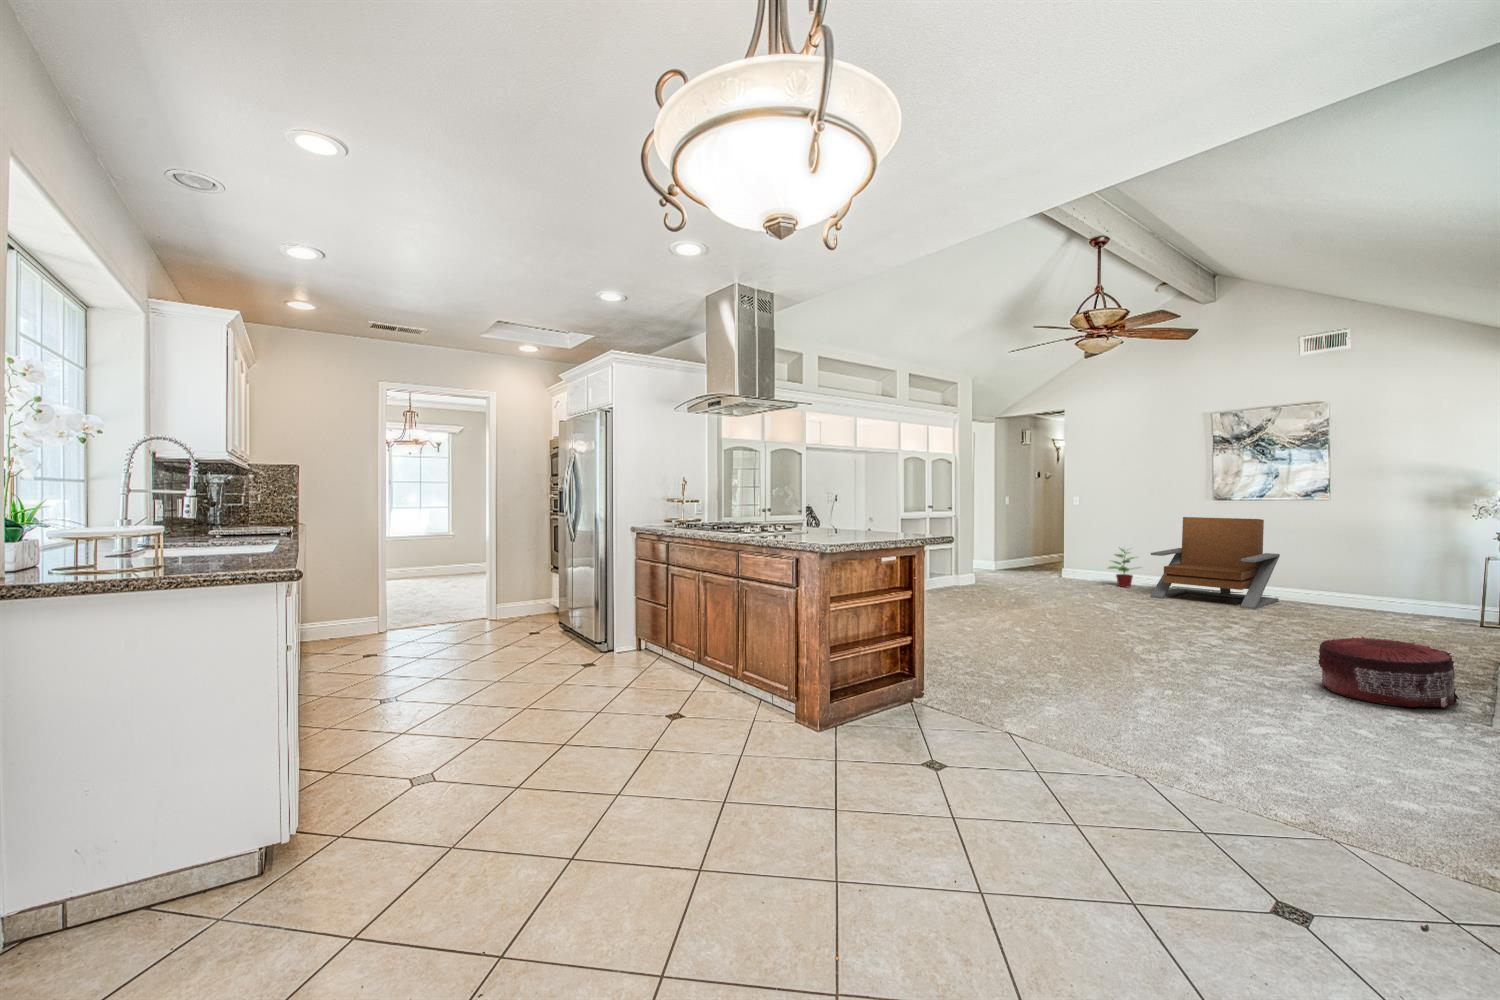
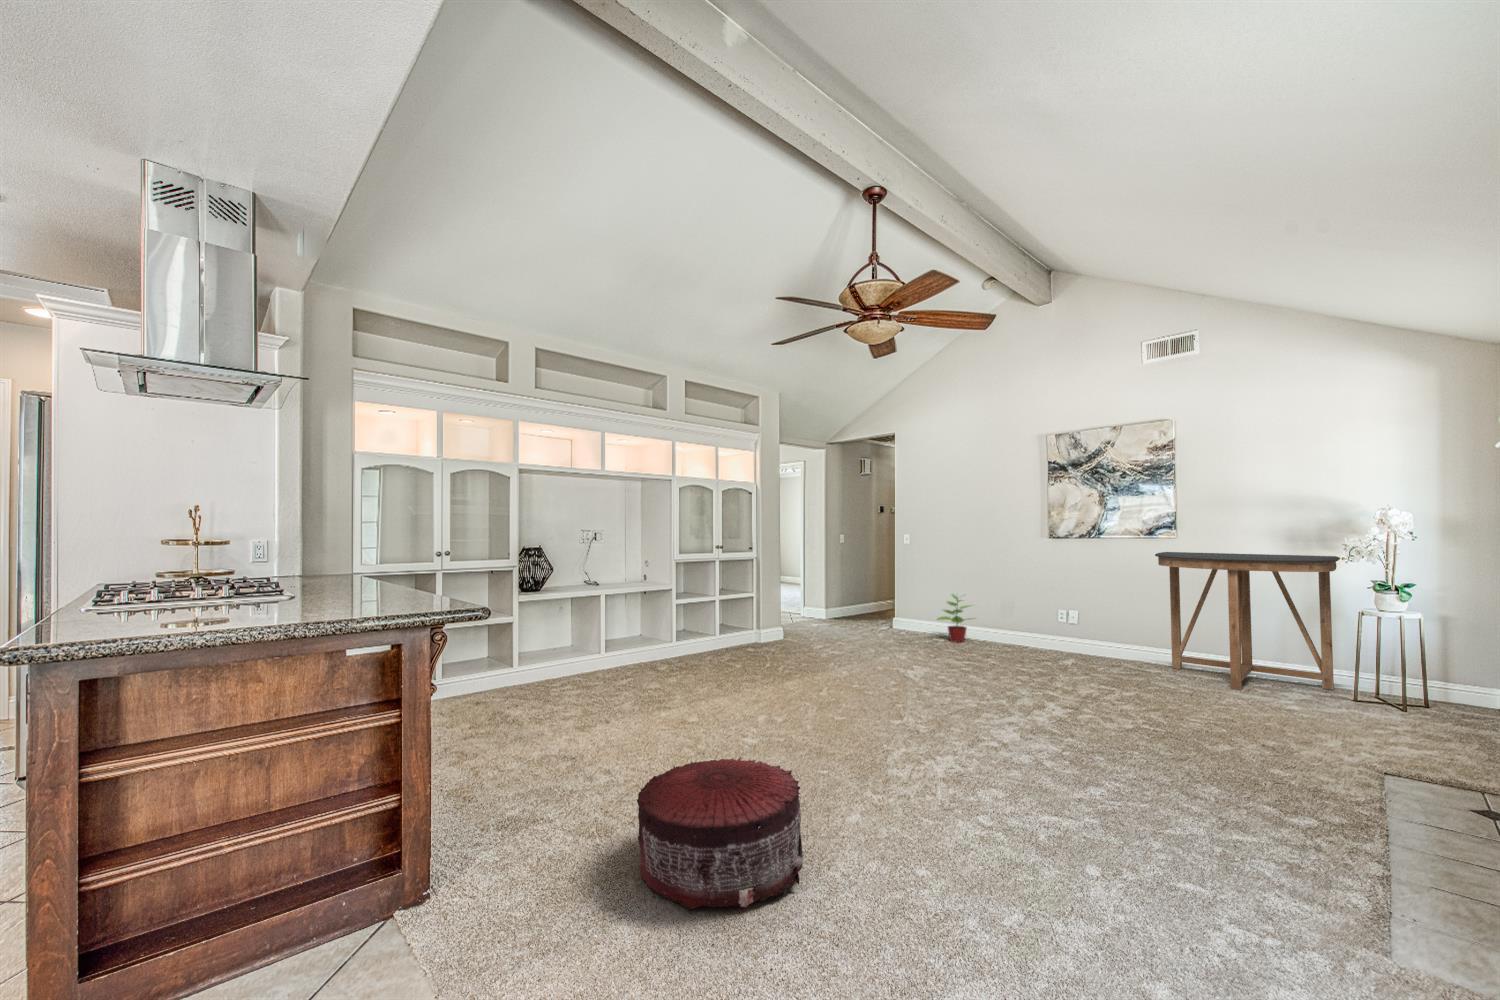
console table: none [1311,511,1474,619] -> present [1155,552,1340,690]
lounge chair: present [1151,517,1280,610] -> none [976,558,1124,676]
pouf: present [1318,637,1459,707] -> present [637,757,803,909]

